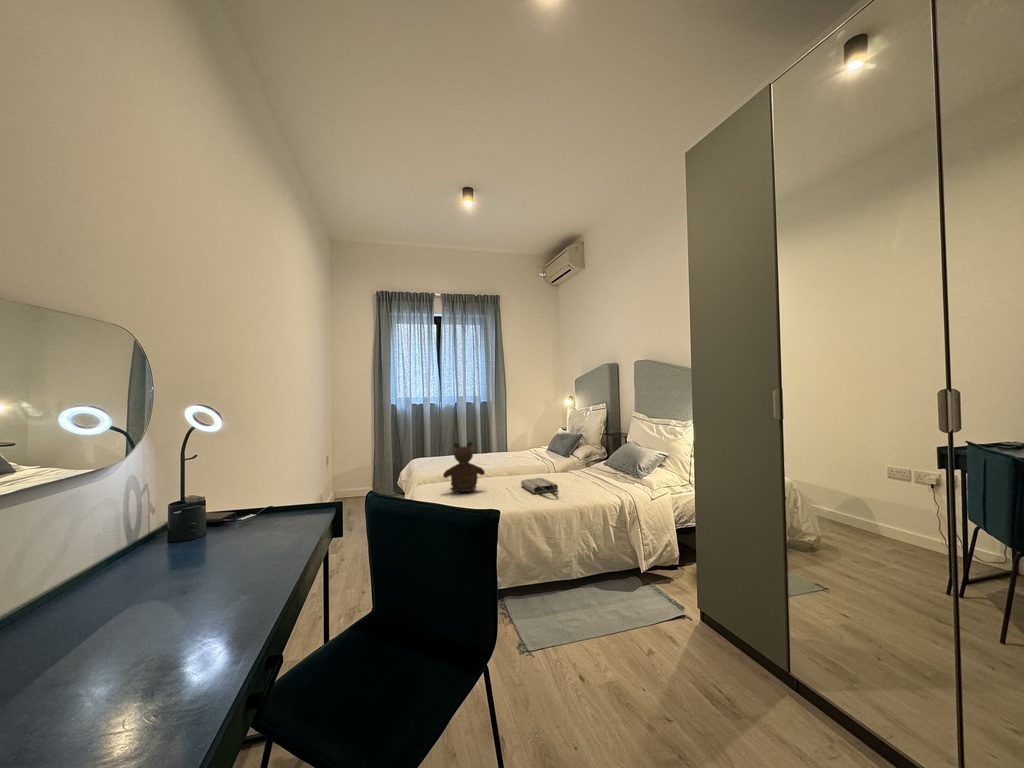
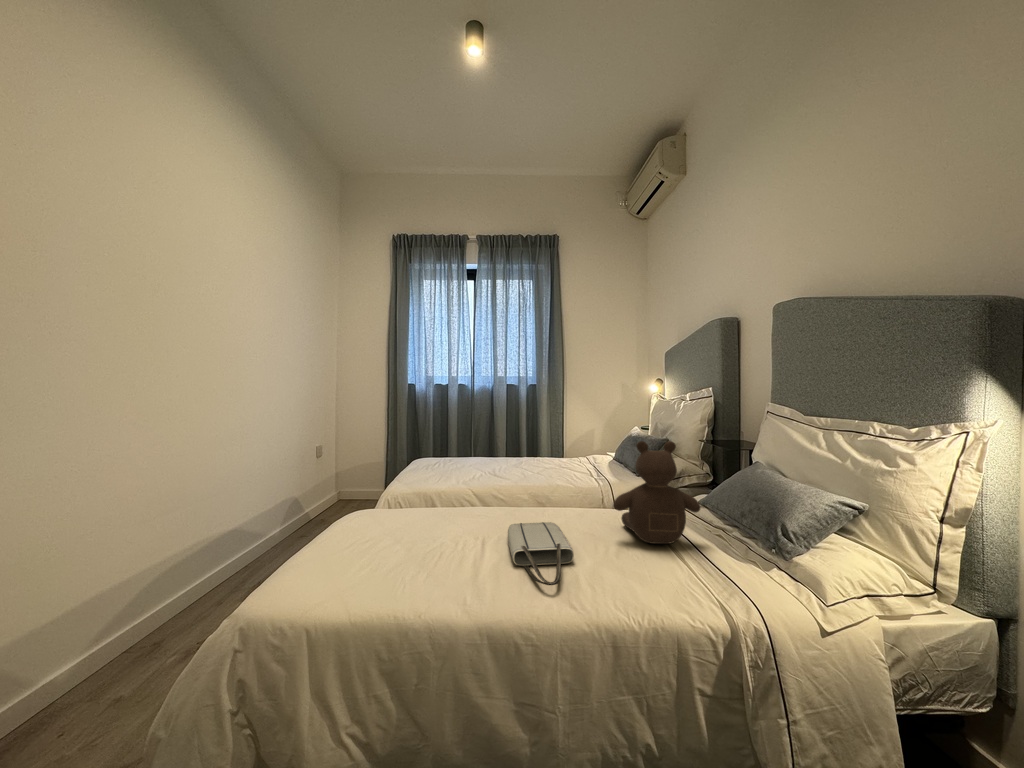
teddy bear: present [443,442,485,492] -> present [613,441,700,544]

